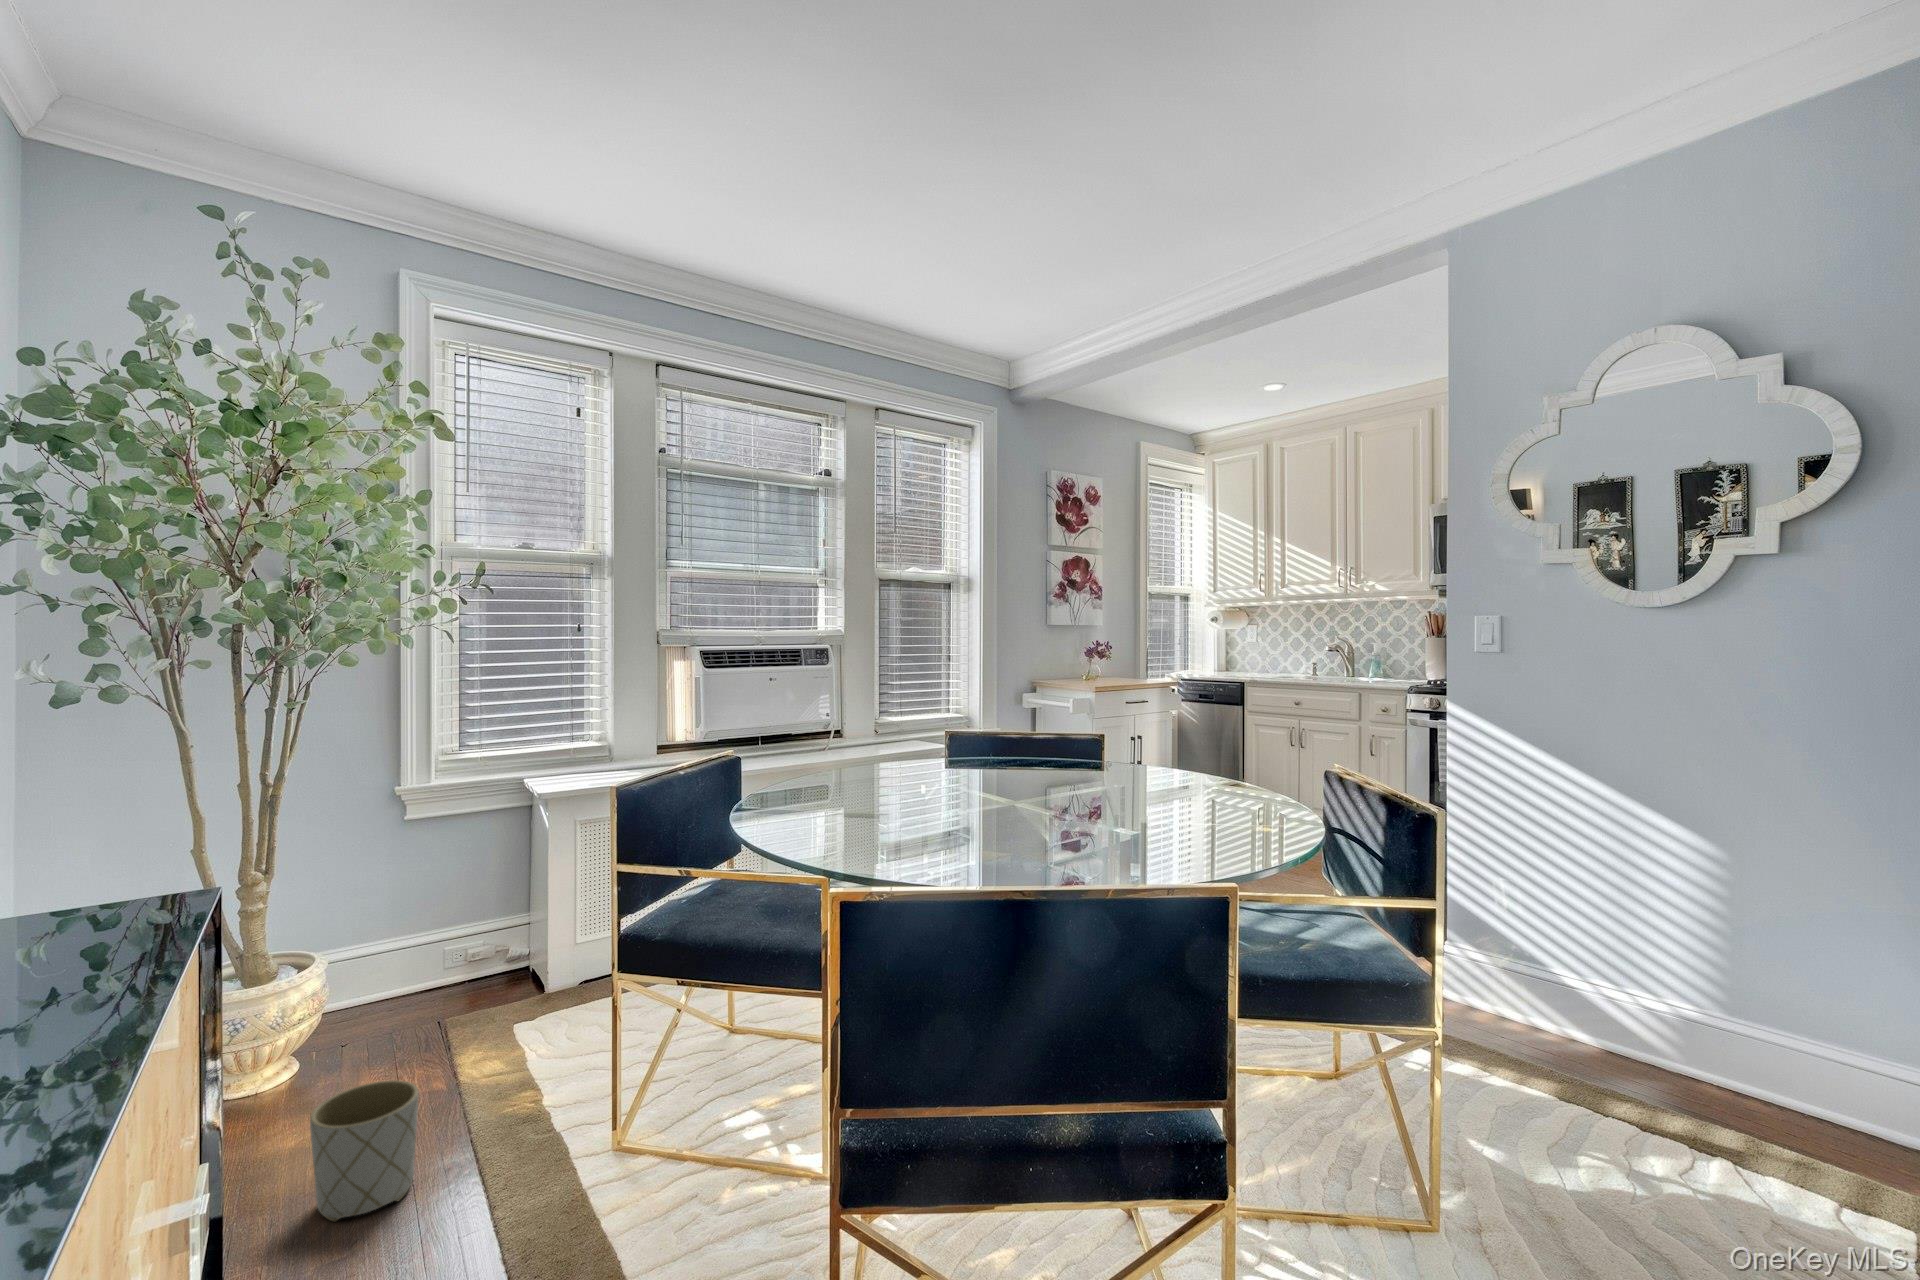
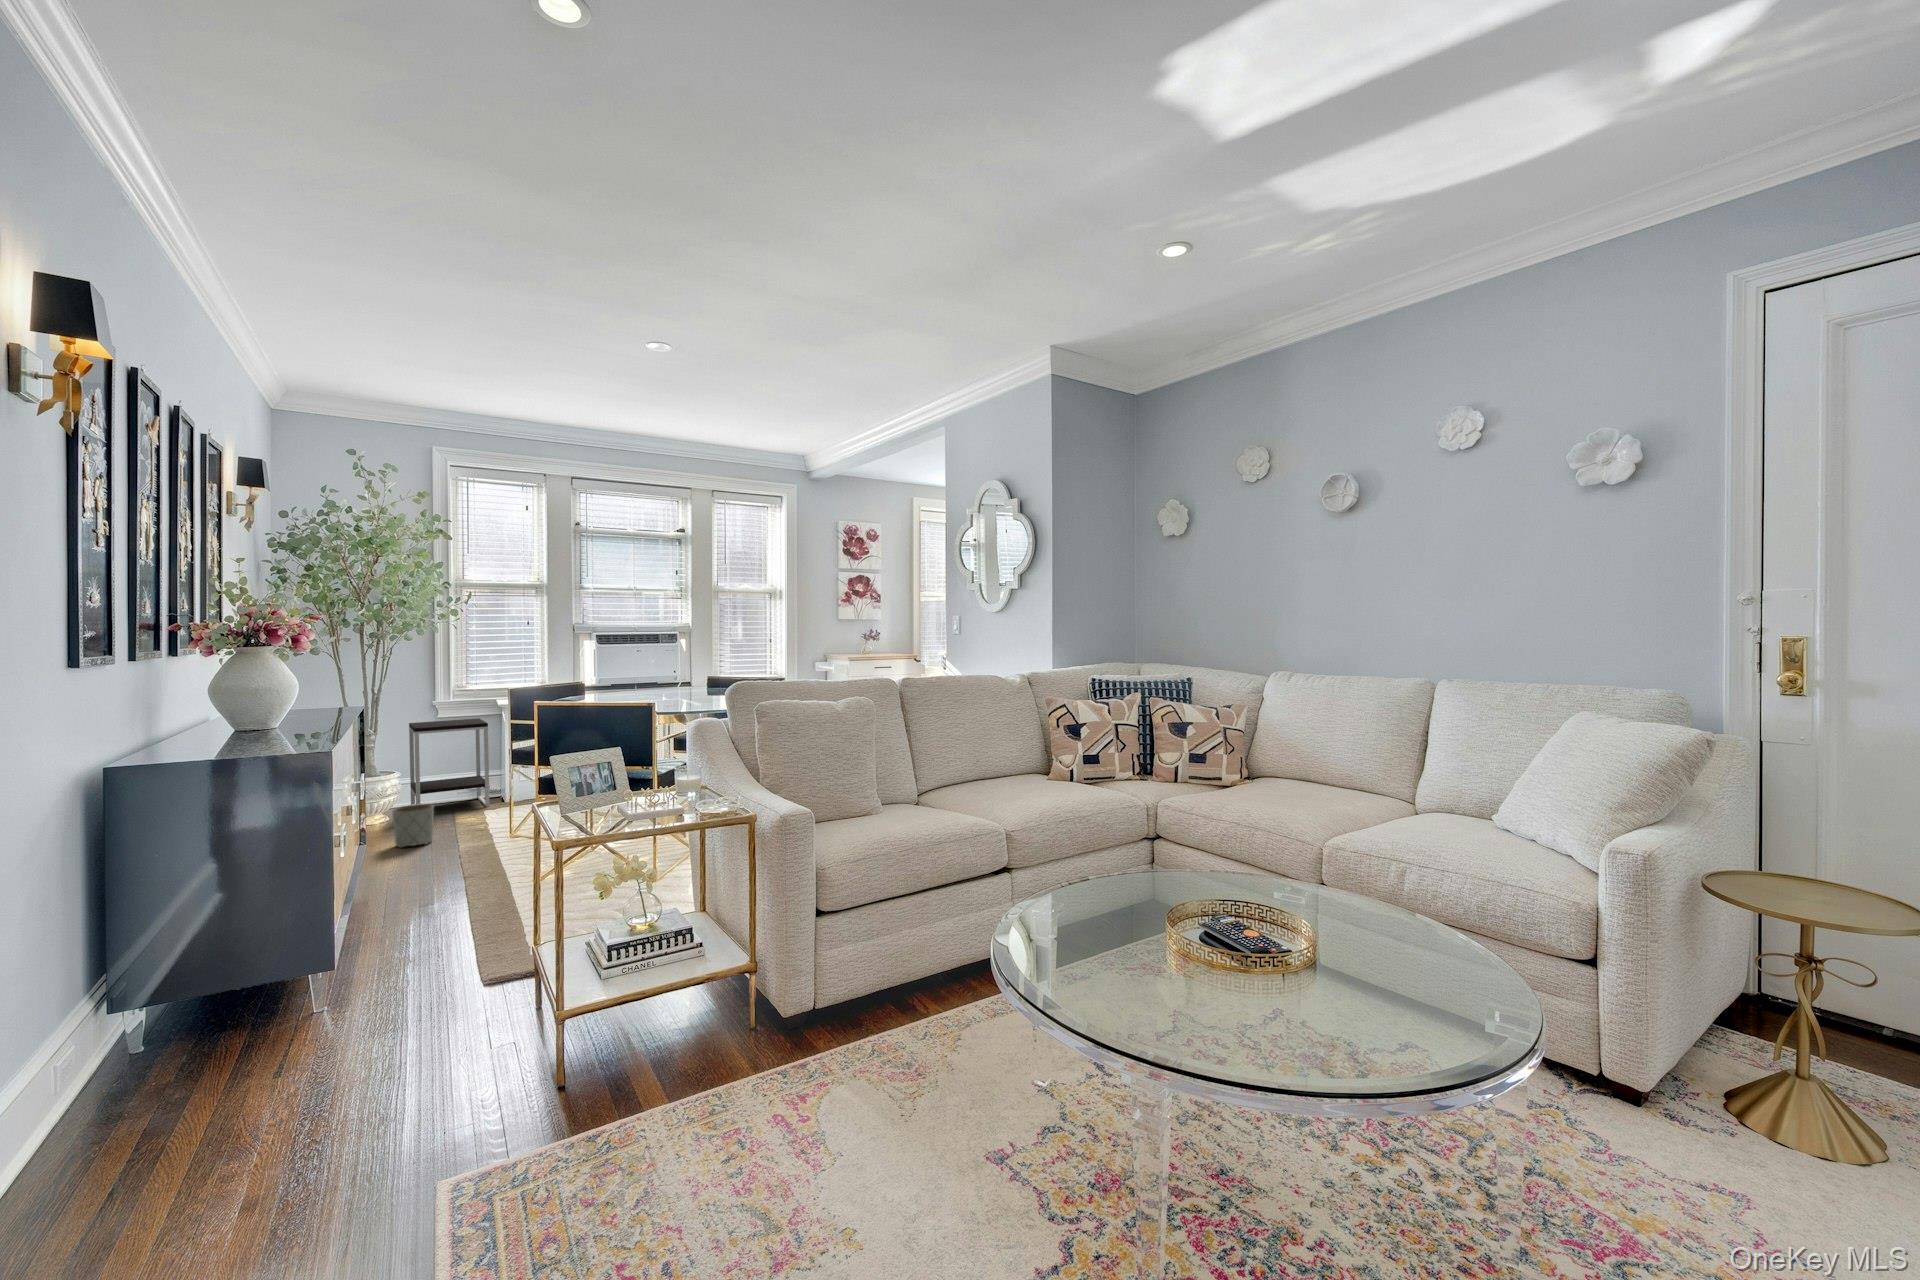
side table: none [341,820,513,1053] -> present [409,718,490,807]

